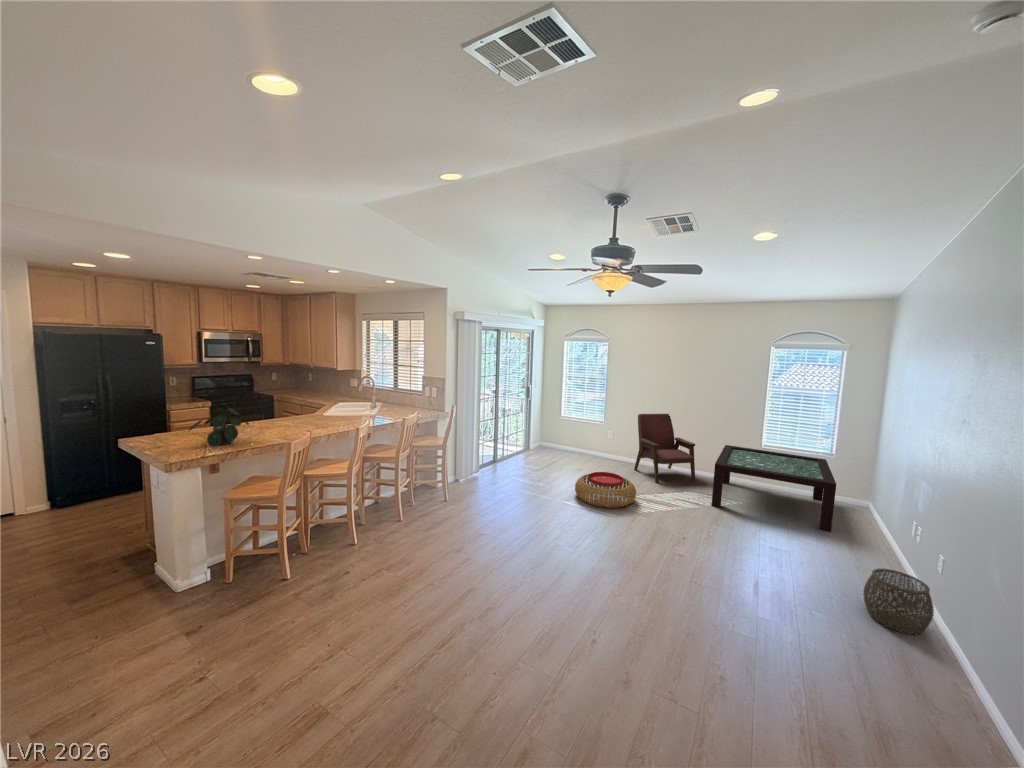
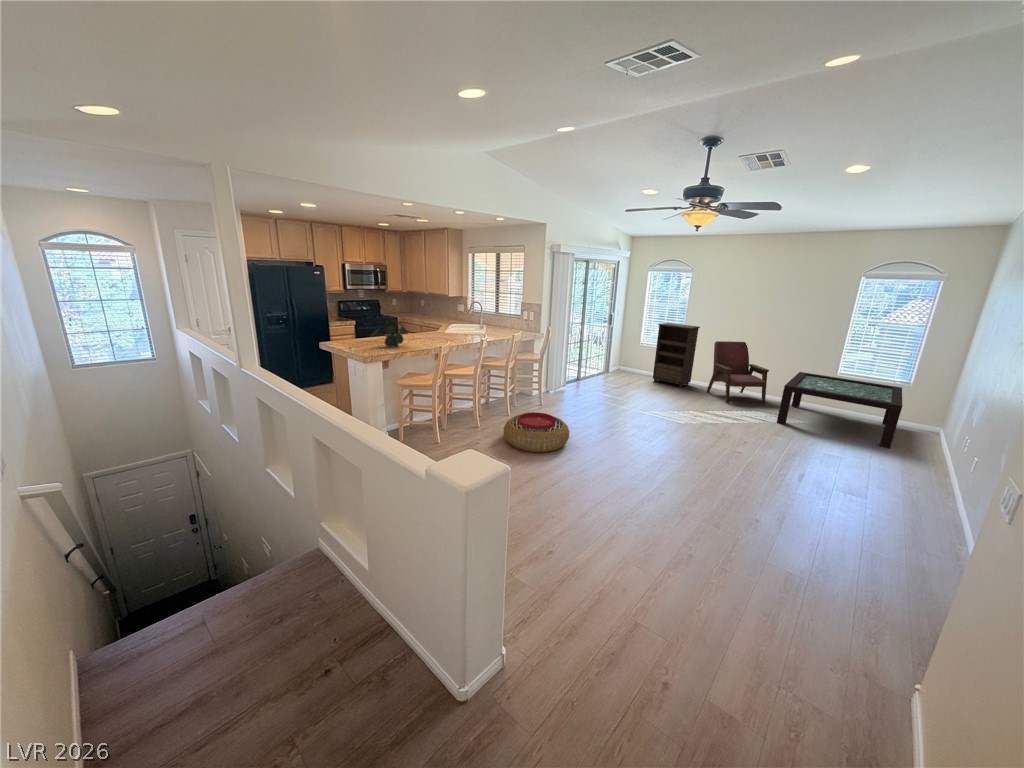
bookshelf: none [577,395,621,465] -> present [653,323,700,387]
pouf: present [575,472,636,508] -> present [504,412,569,452]
woven basket: present [863,569,934,635] -> none [898,467,959,517]

